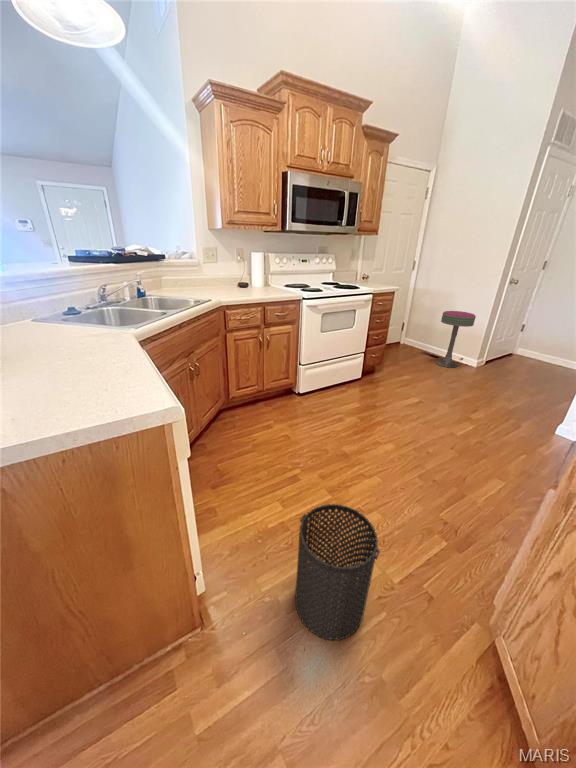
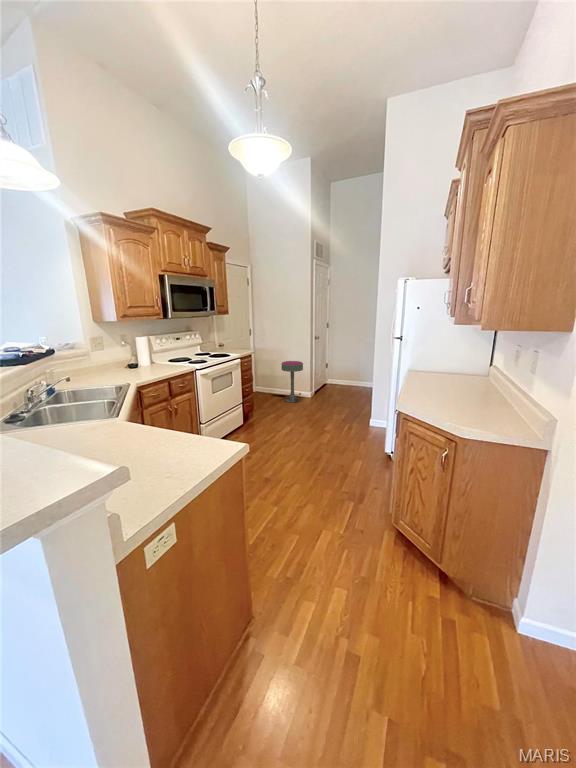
trash can: present [295,504,380,640] -> none [293,492,342,576]

